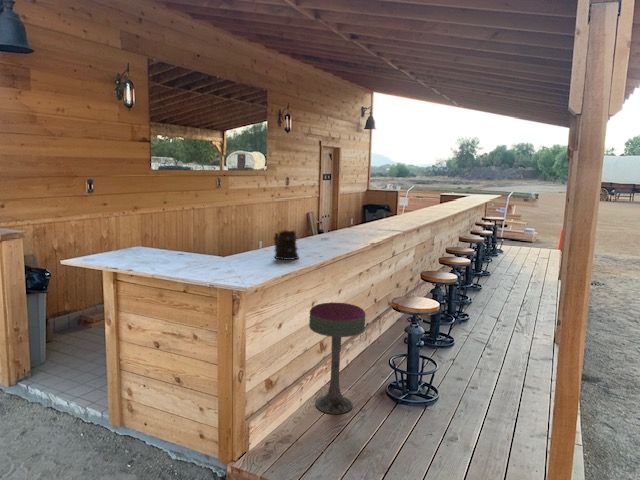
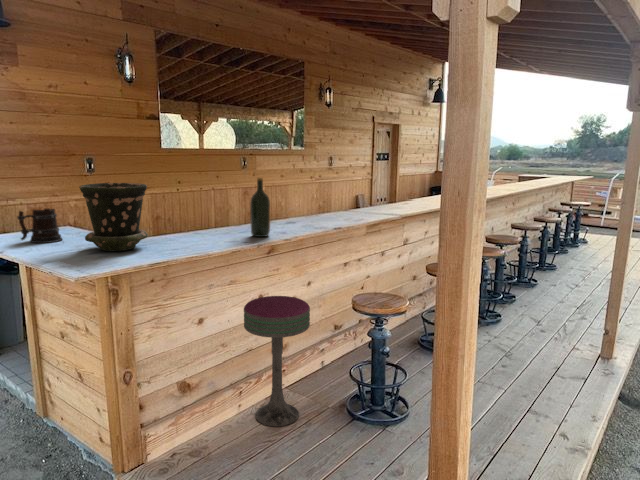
wine bottle: none [307,202,324,253] -> present [250,178,270,237]
flower pot: none [187,208,242,267] -> present [79,183,148,251]
beer mug: present [274,230,298,260] -> present [18,209,62,243]

